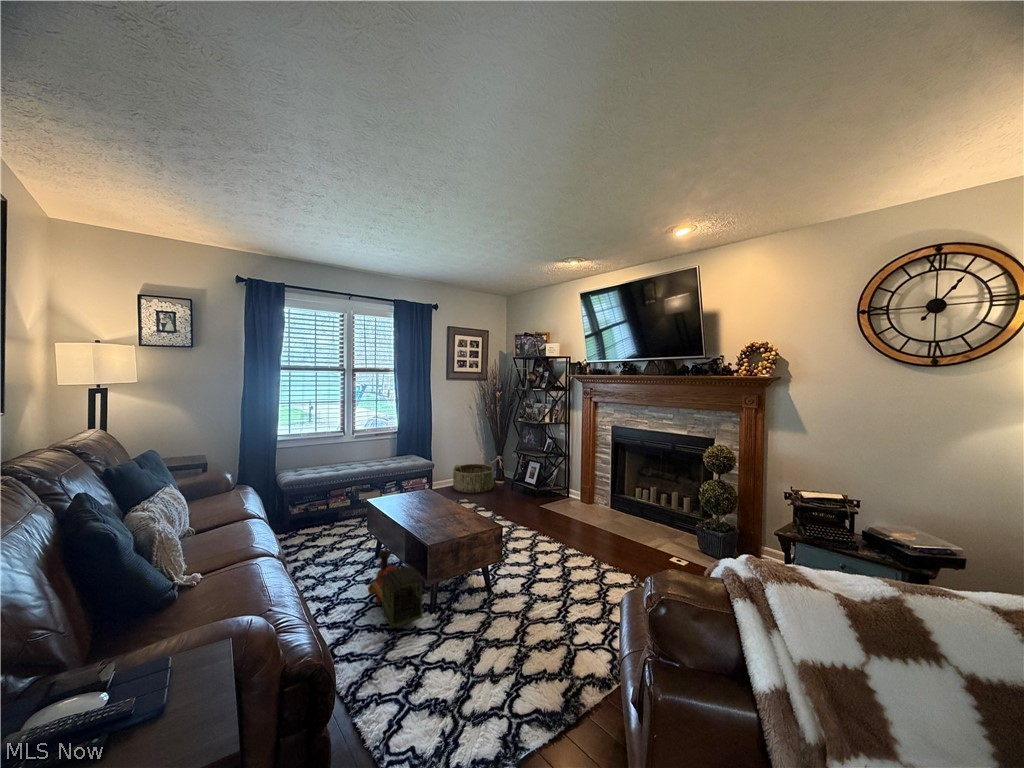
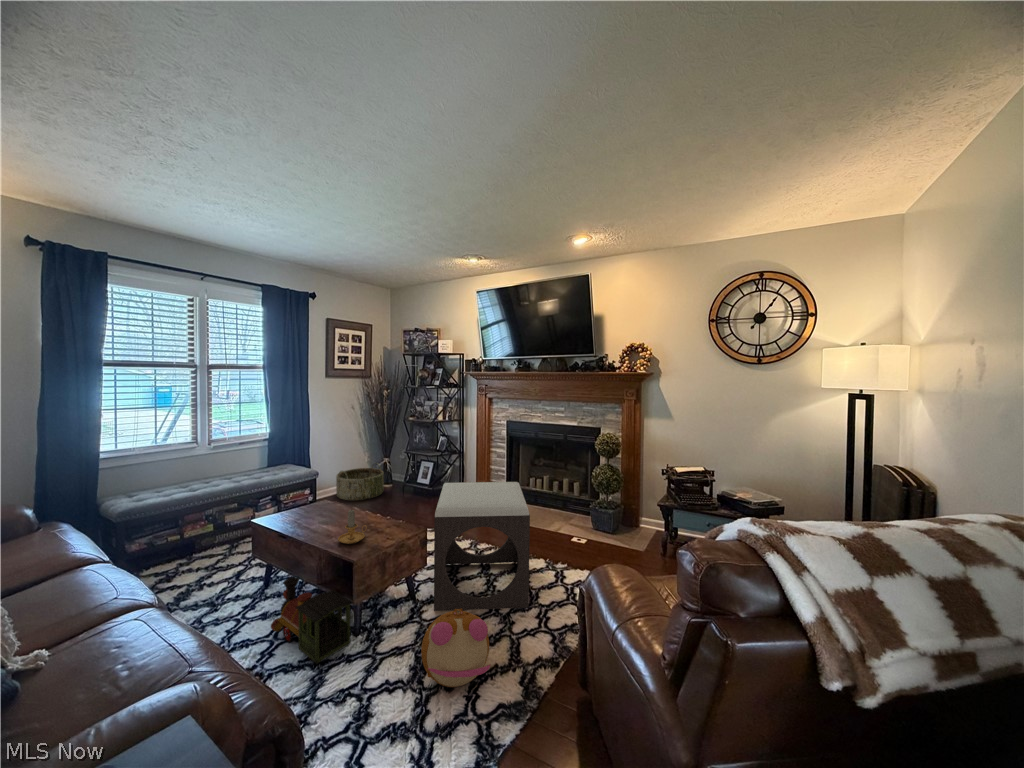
footstool: none [504,483,603,622] -> present [434,482,530,611]
candle: none [422,497,448,528] -> present [338,510,367,544]
plush toy: none [470,605,537,682] -> present [421,609,490,687]

